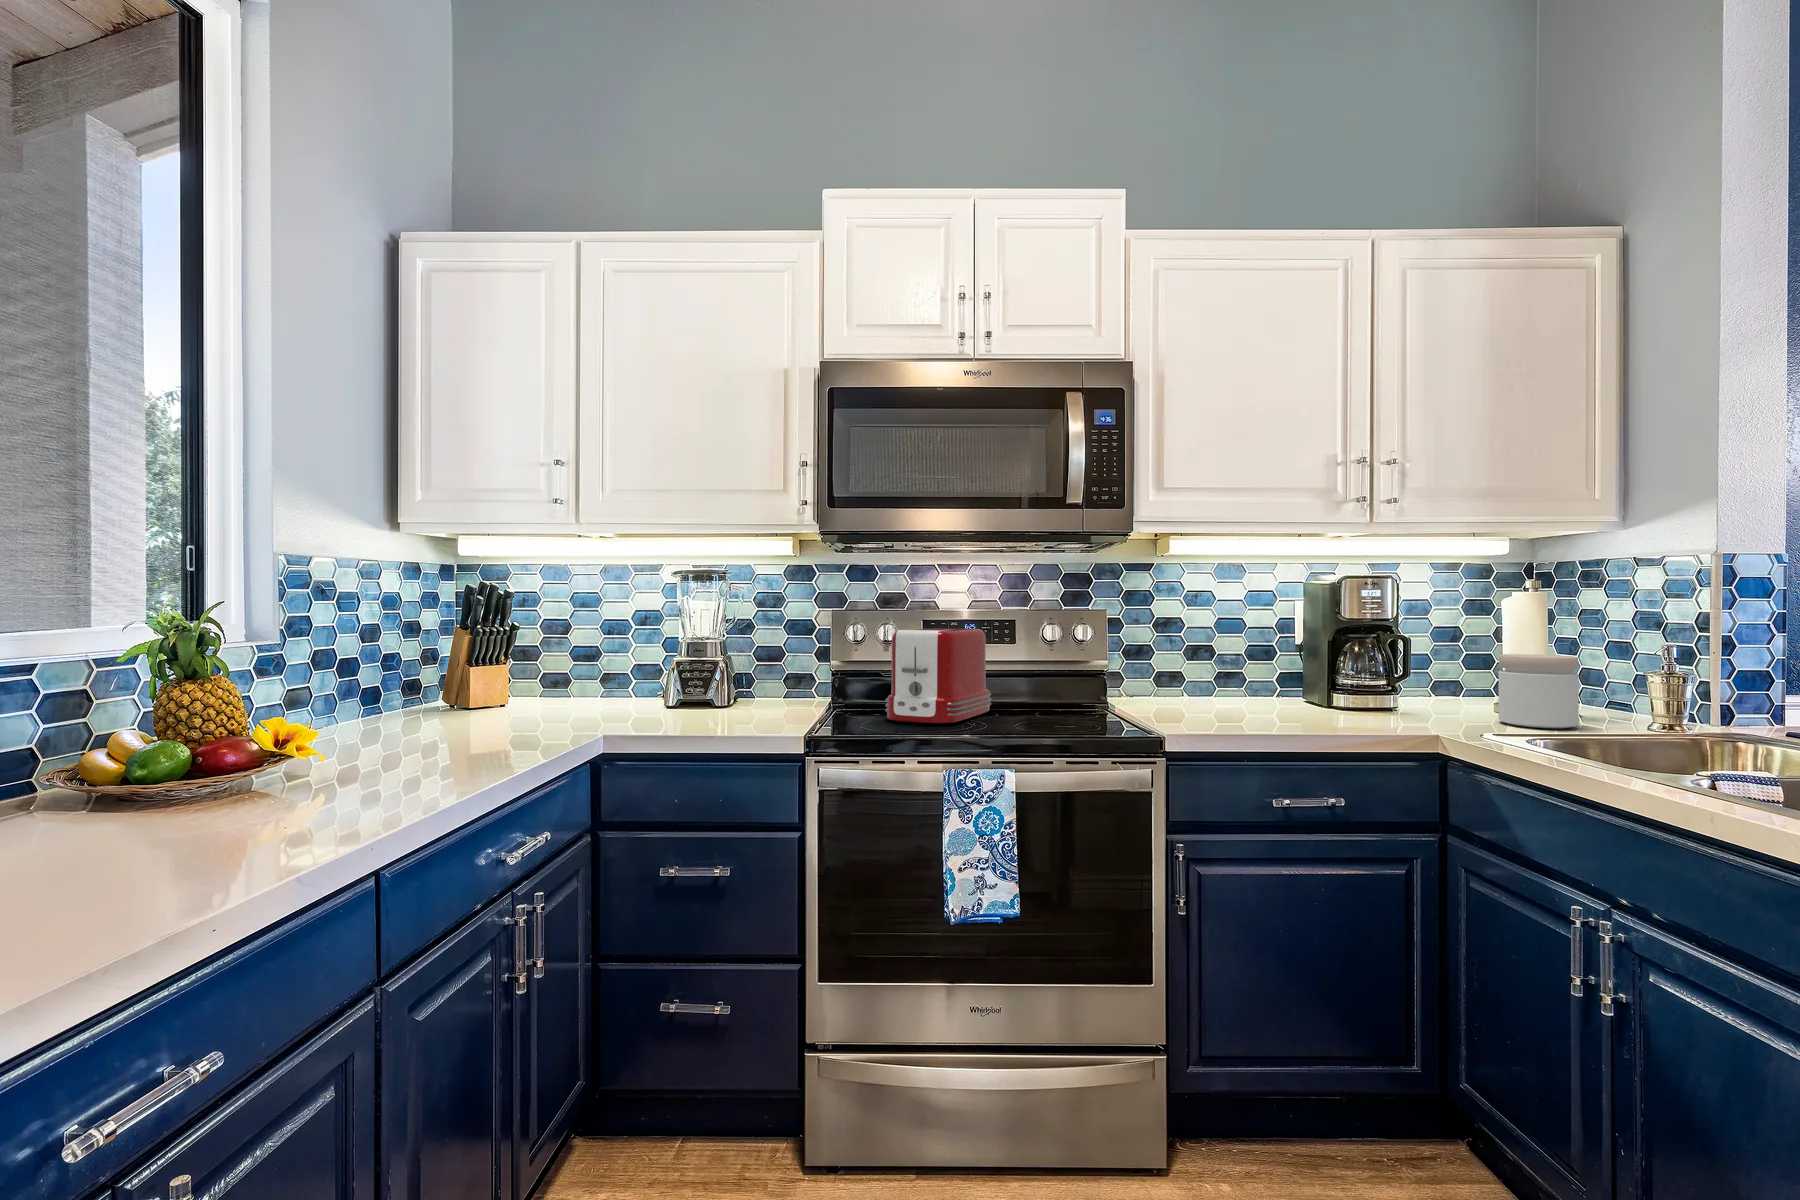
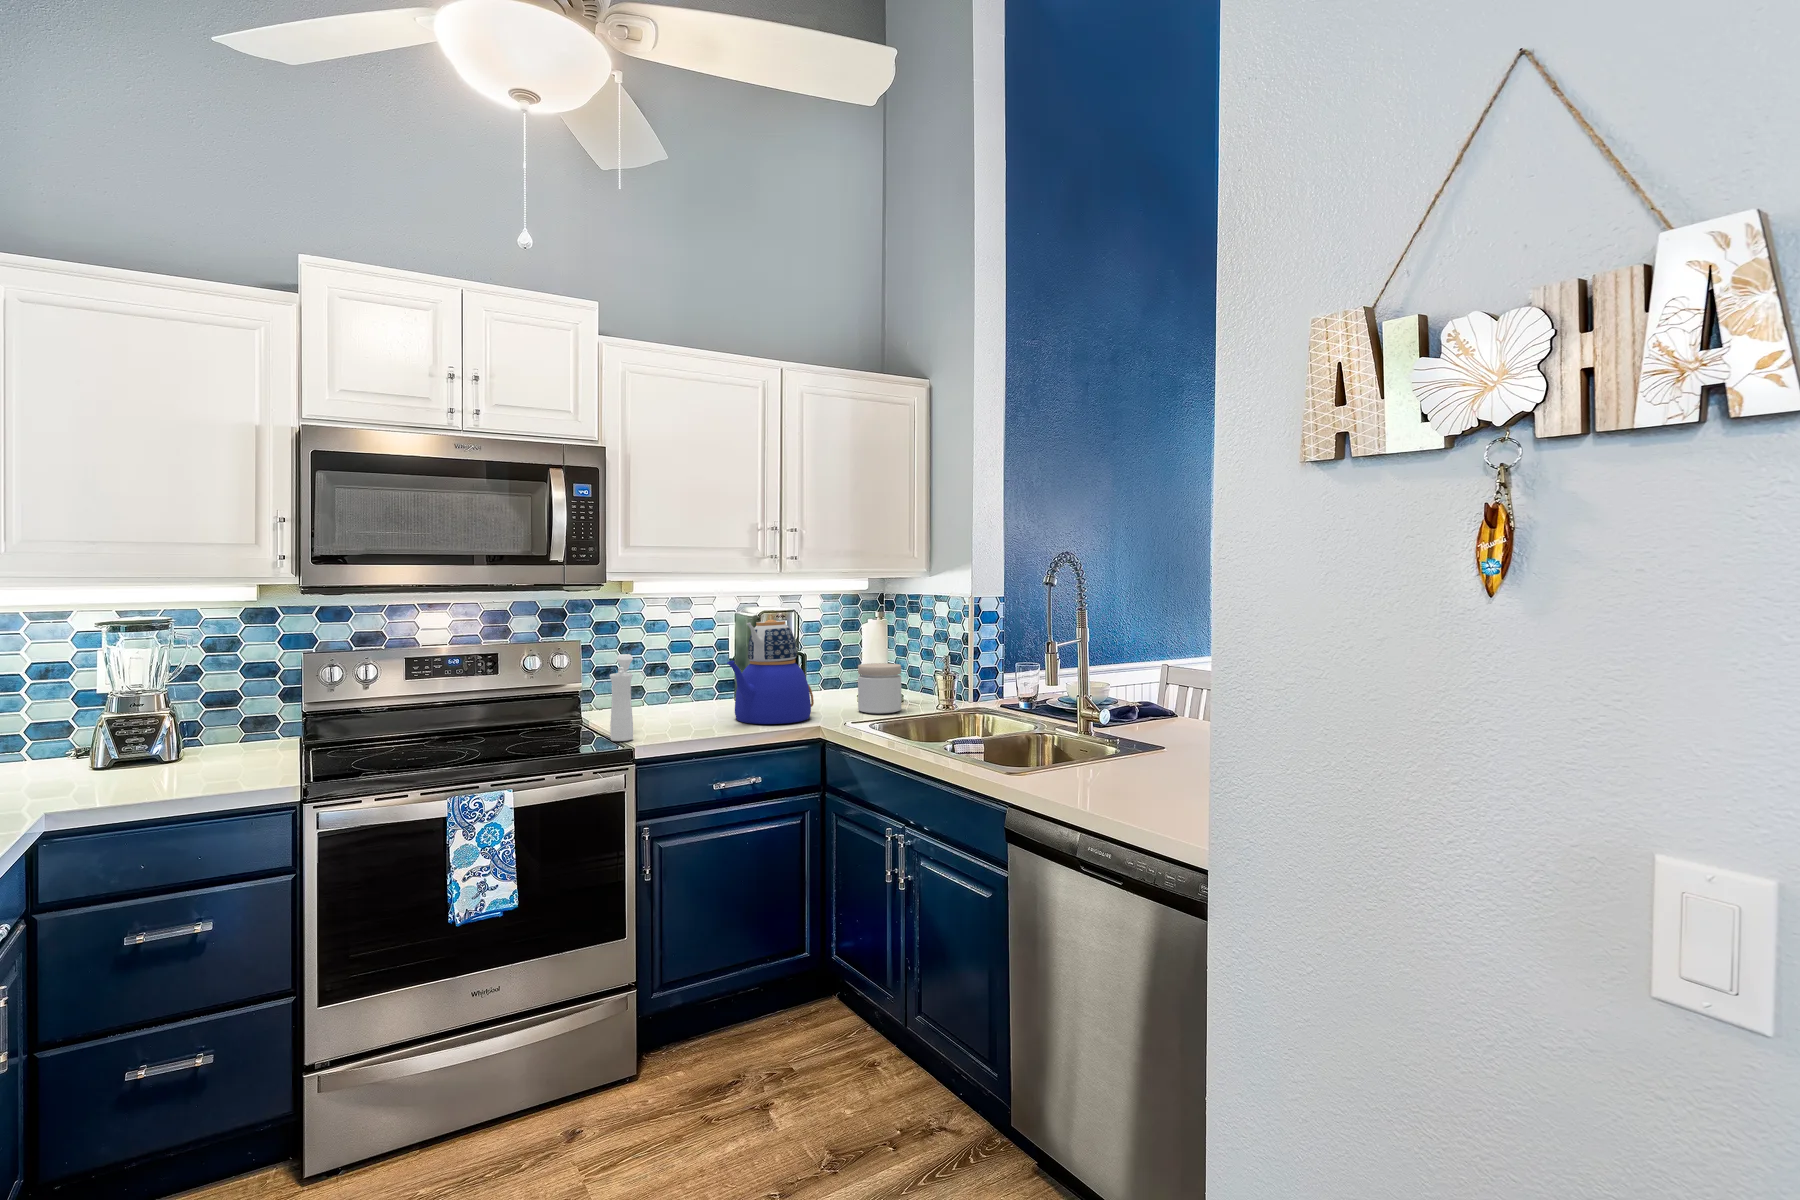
teapot: none [1293,577,1424,727] -> present [727,615,814,724]
pepper mill: none [1136,621,1167,727] -> present [610,654,633,741]
toaster: present [885,628,991,723] -> none [380,667,481,759]

